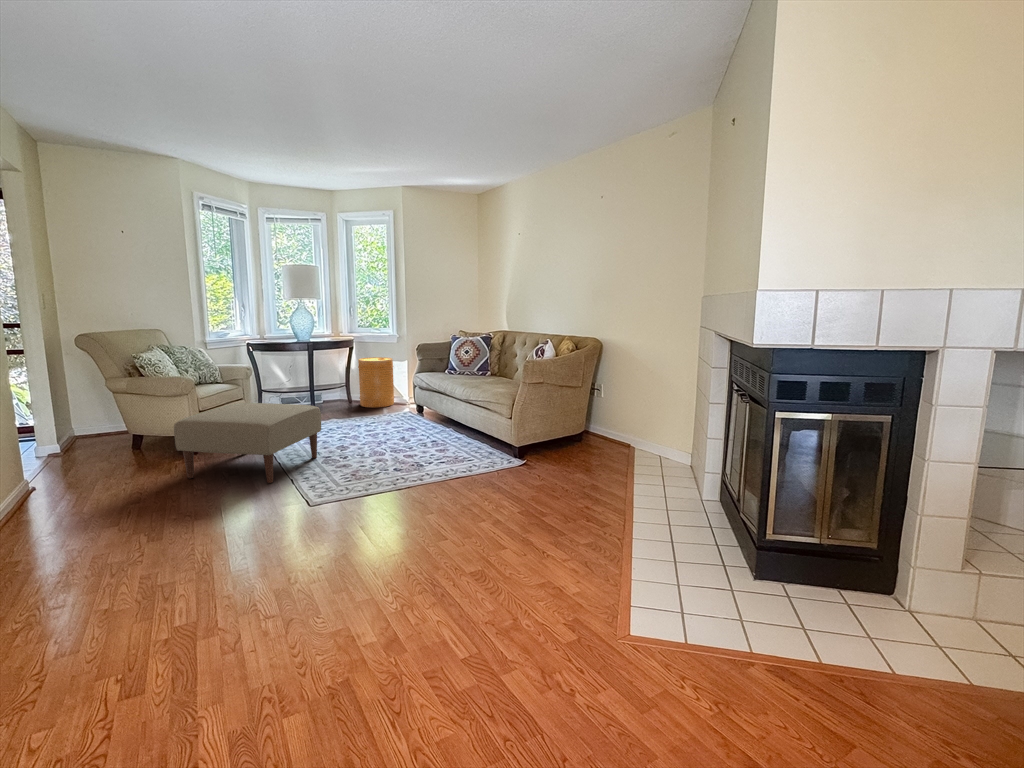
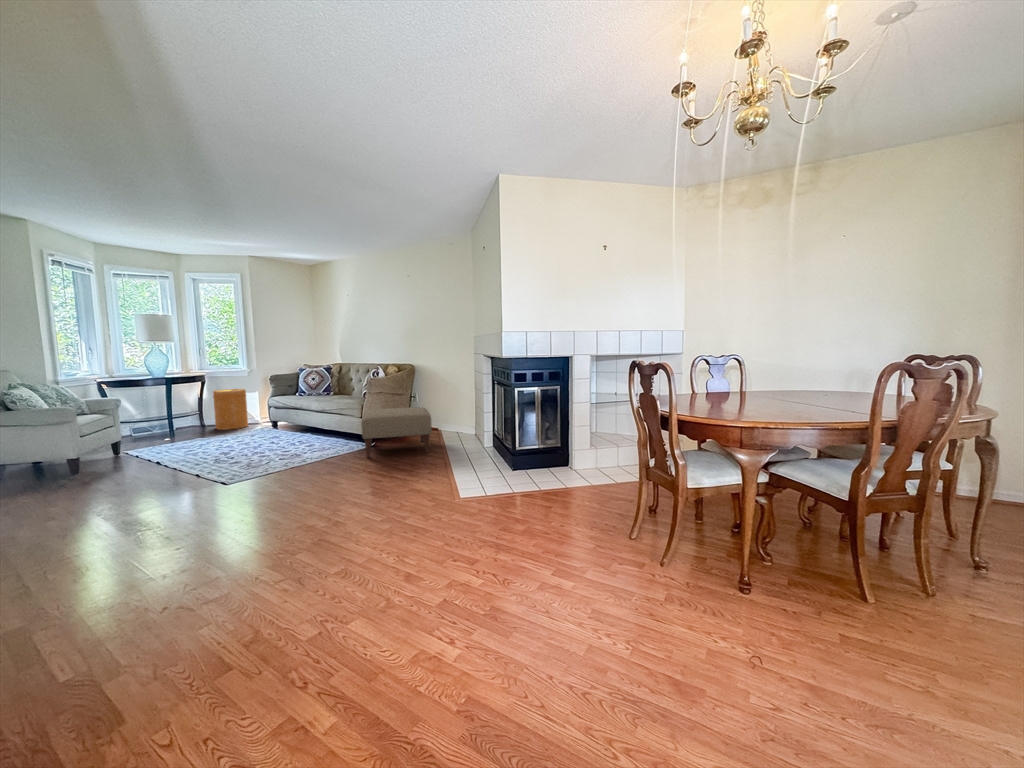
ottoman: present [174,403,321,483] -> present [362,407,432,458]

